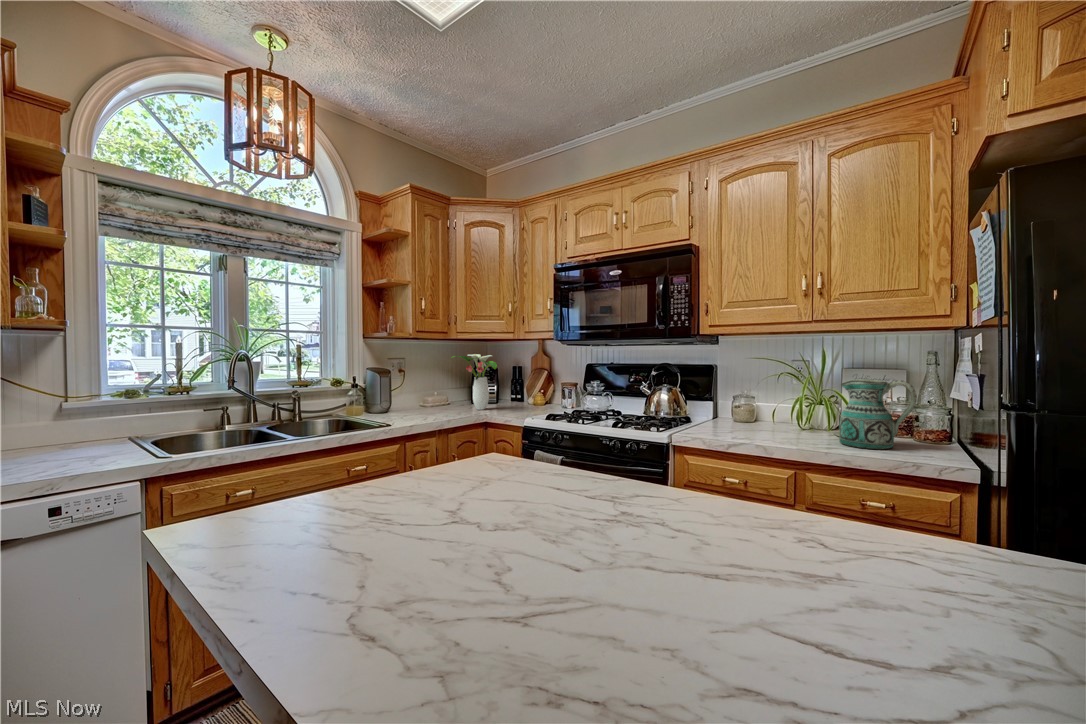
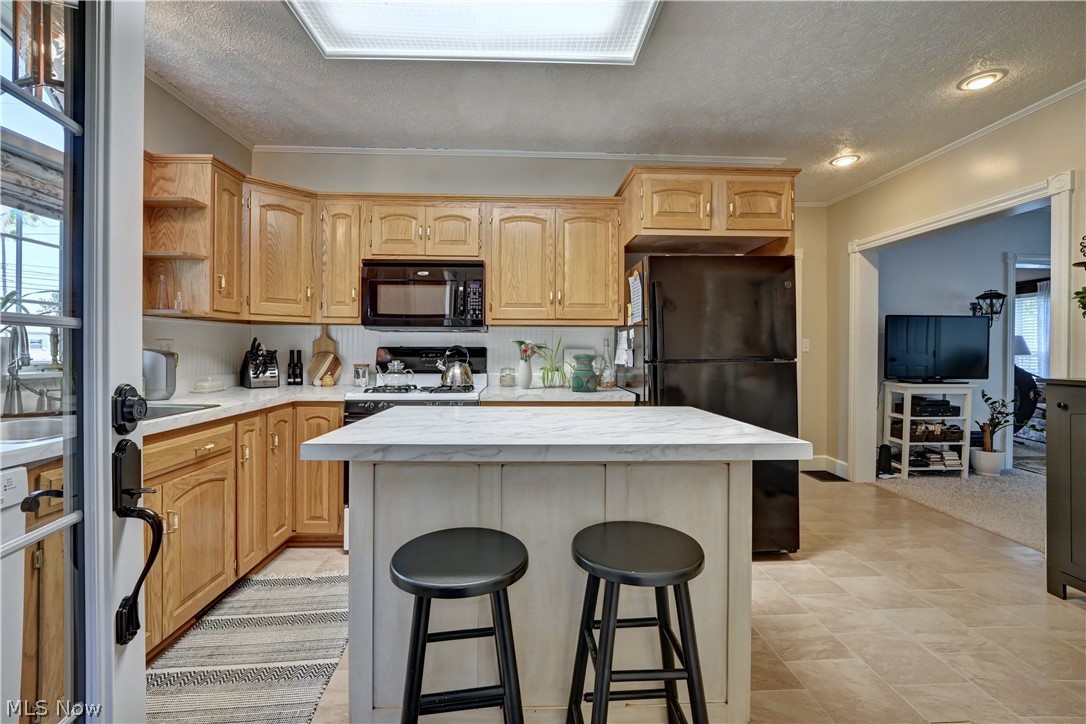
flower arrangement: present [453,354,497,410] -> present [510,339,553,389]

